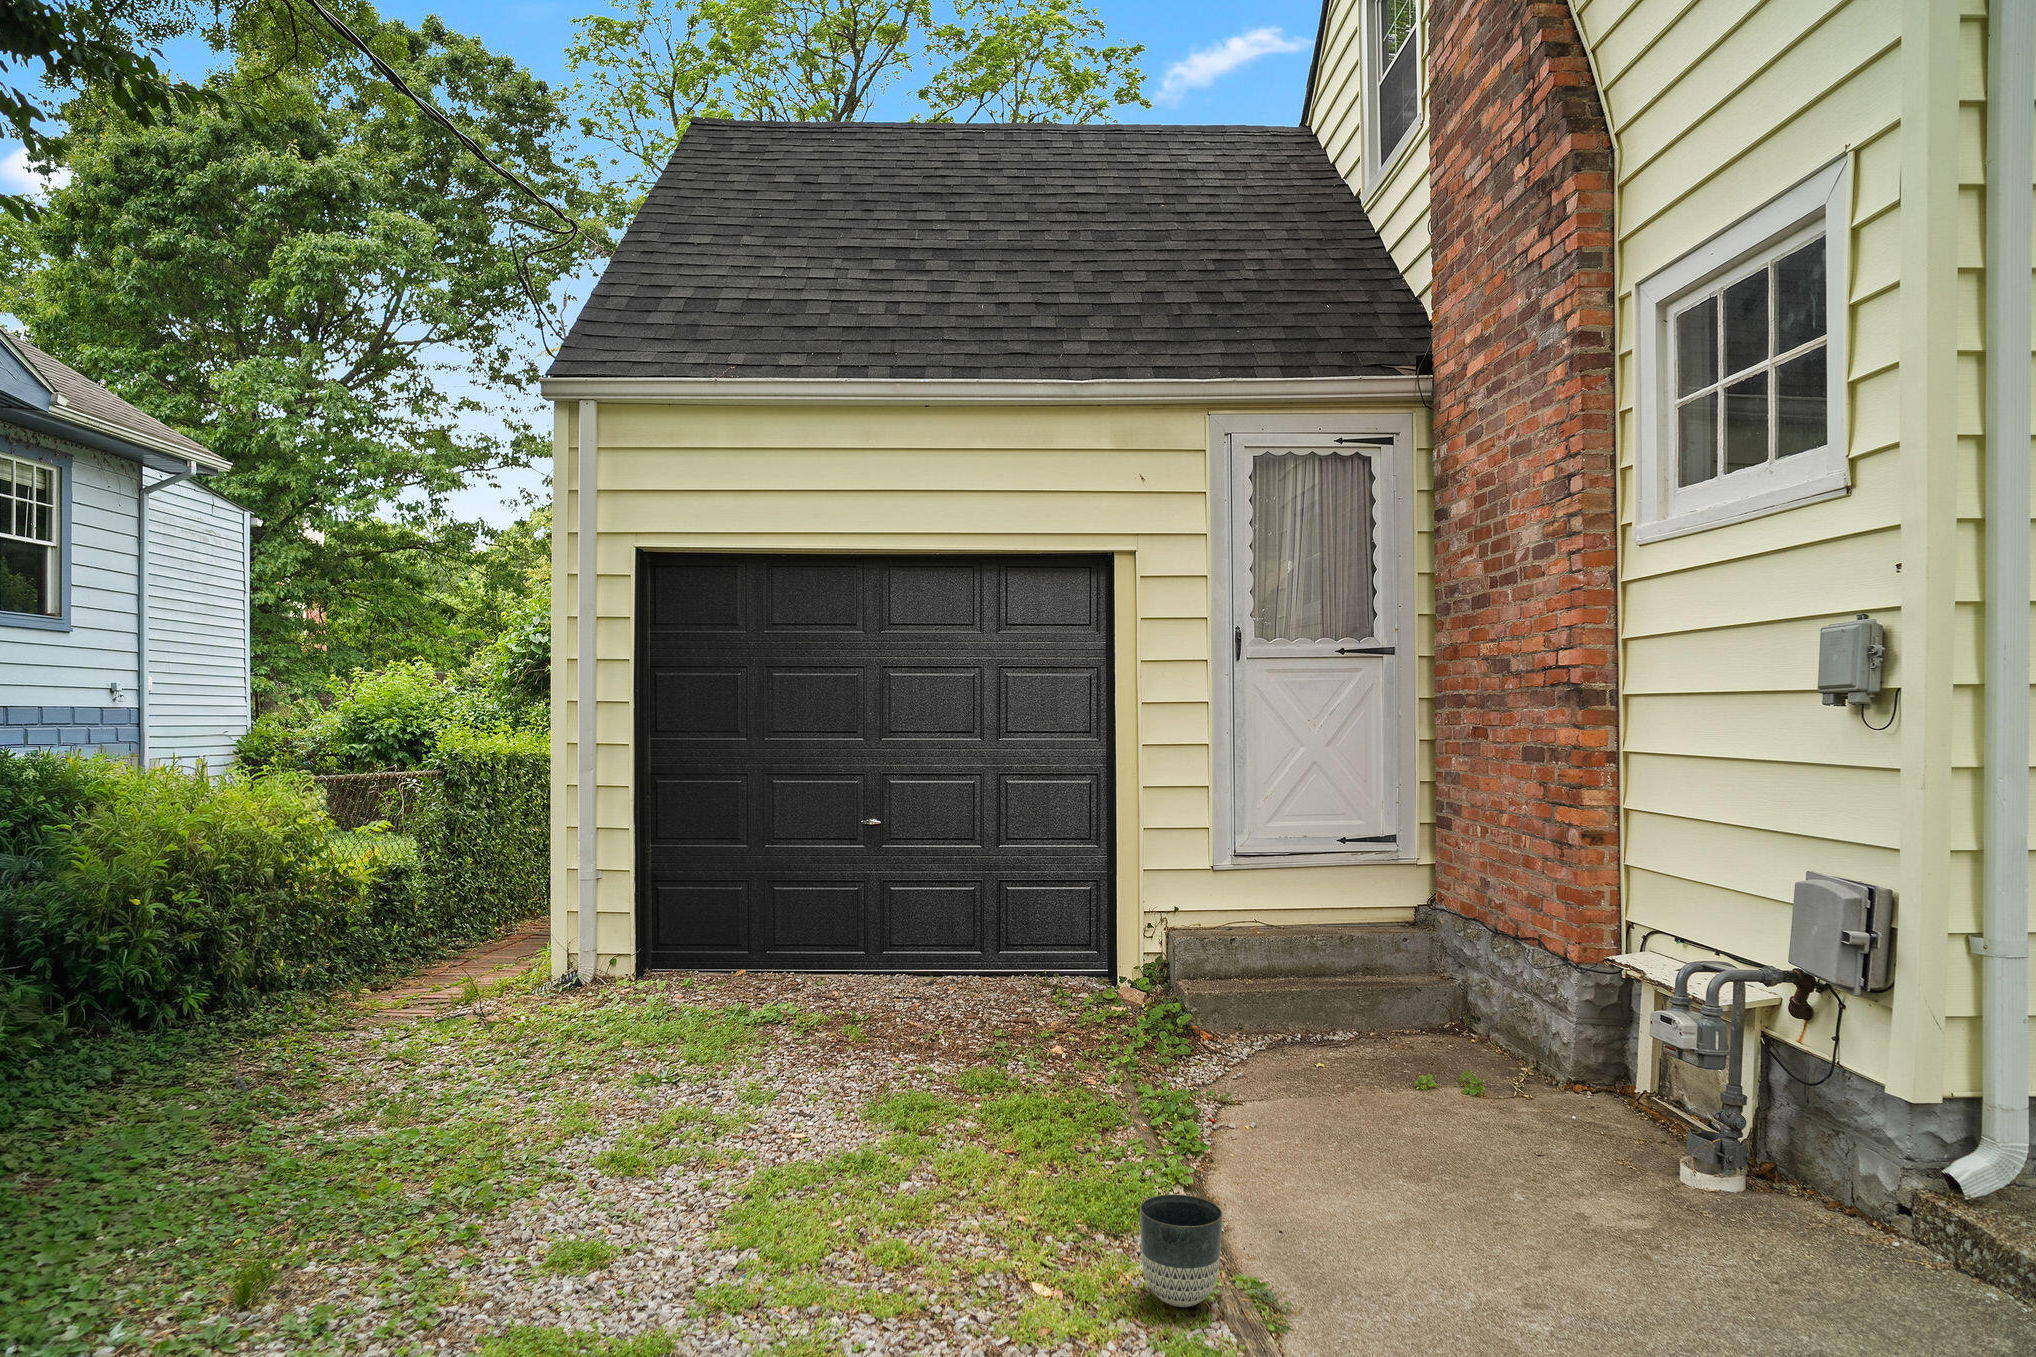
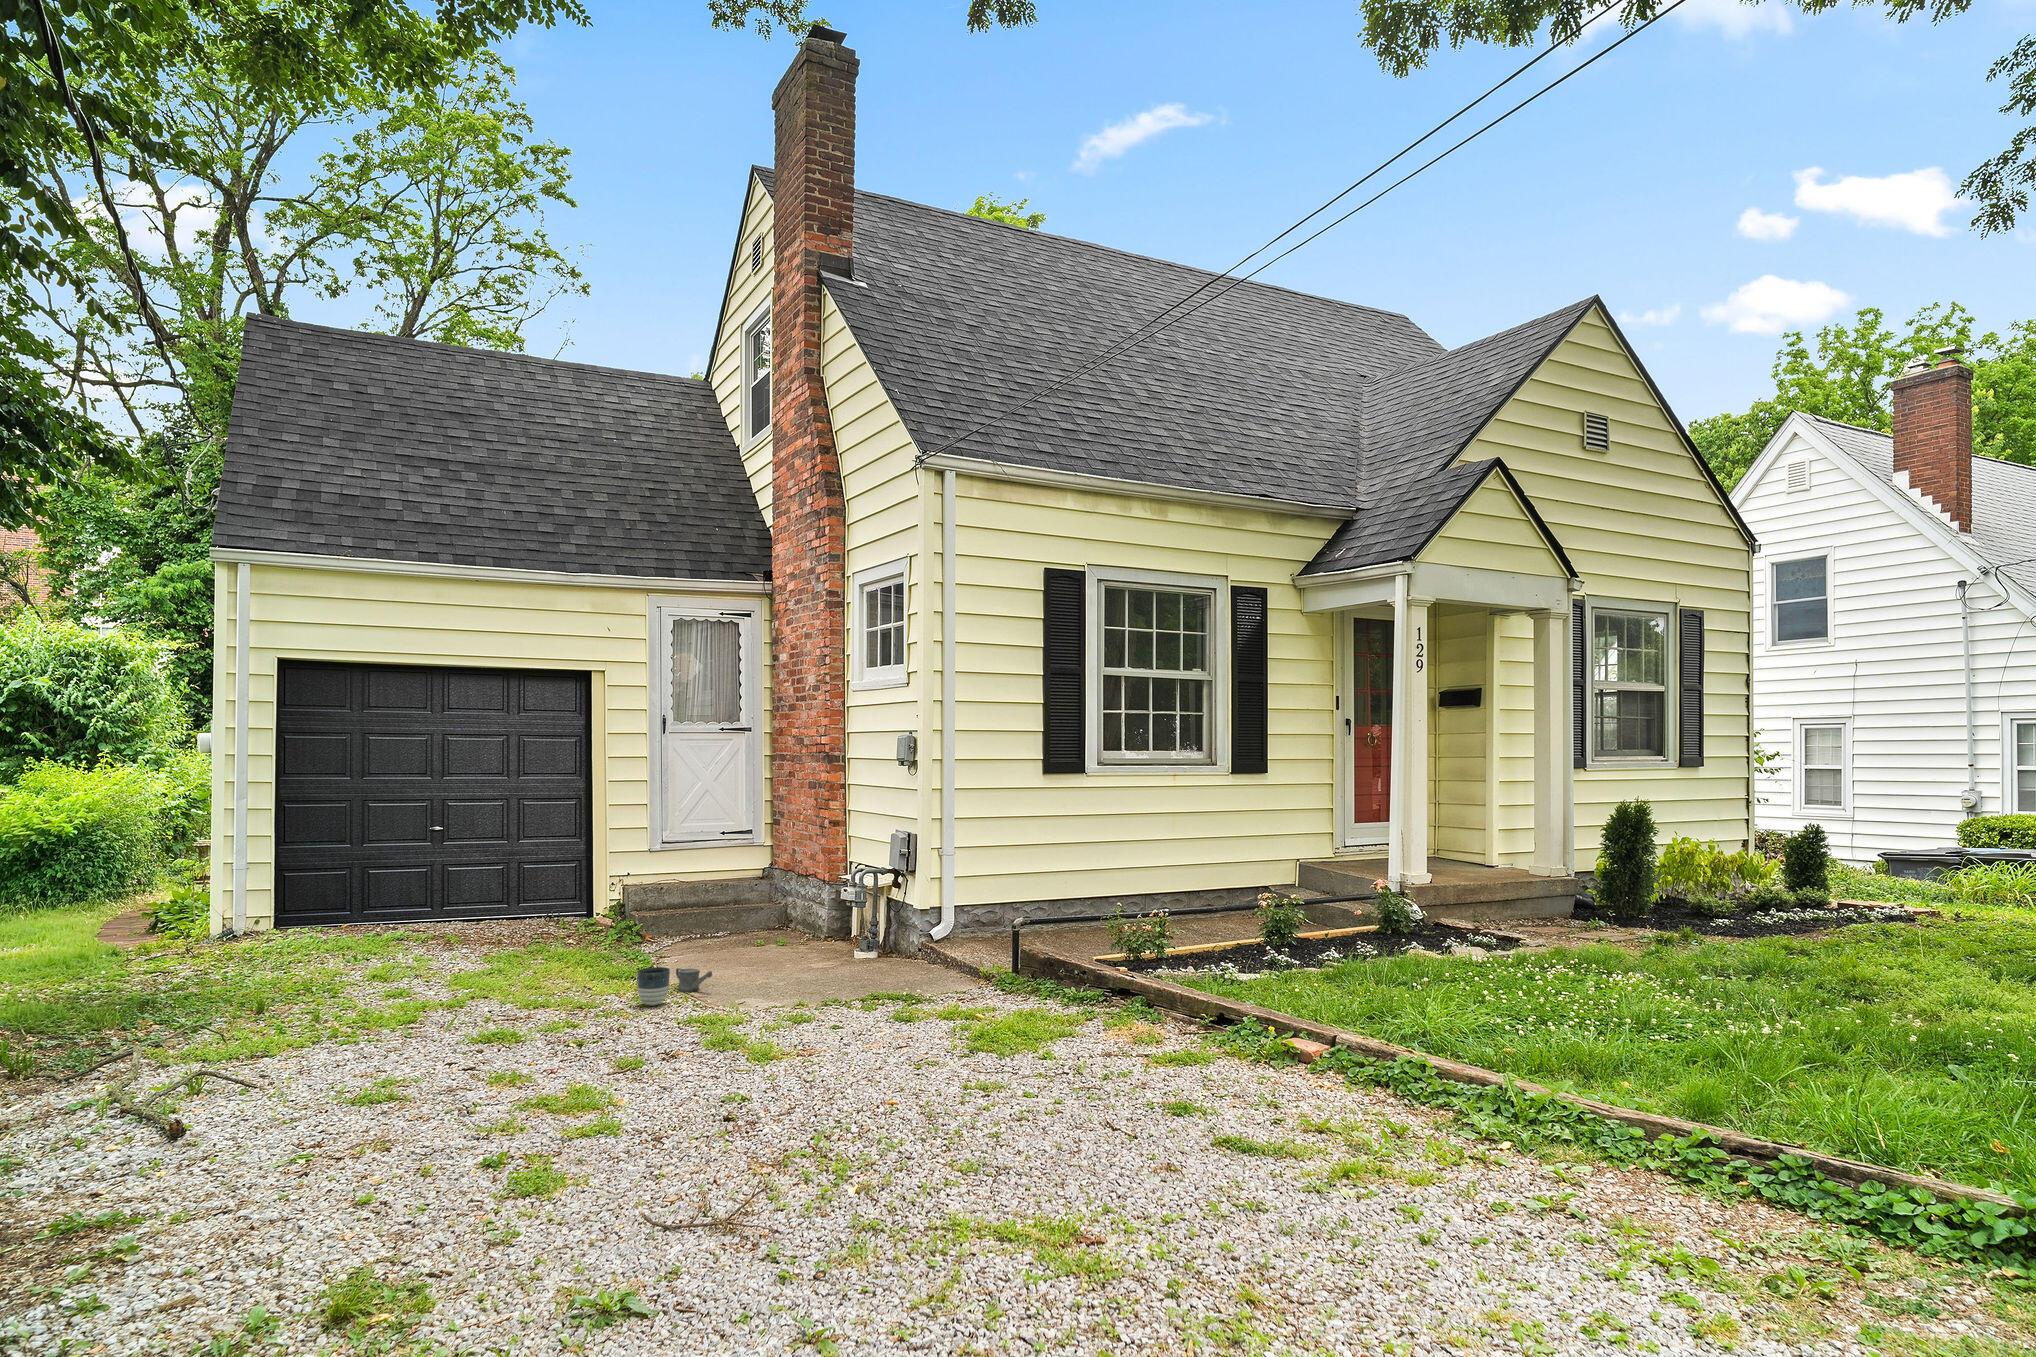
watering can: none [1244,1177,1334,1253] -> present [676,968,712,992]

